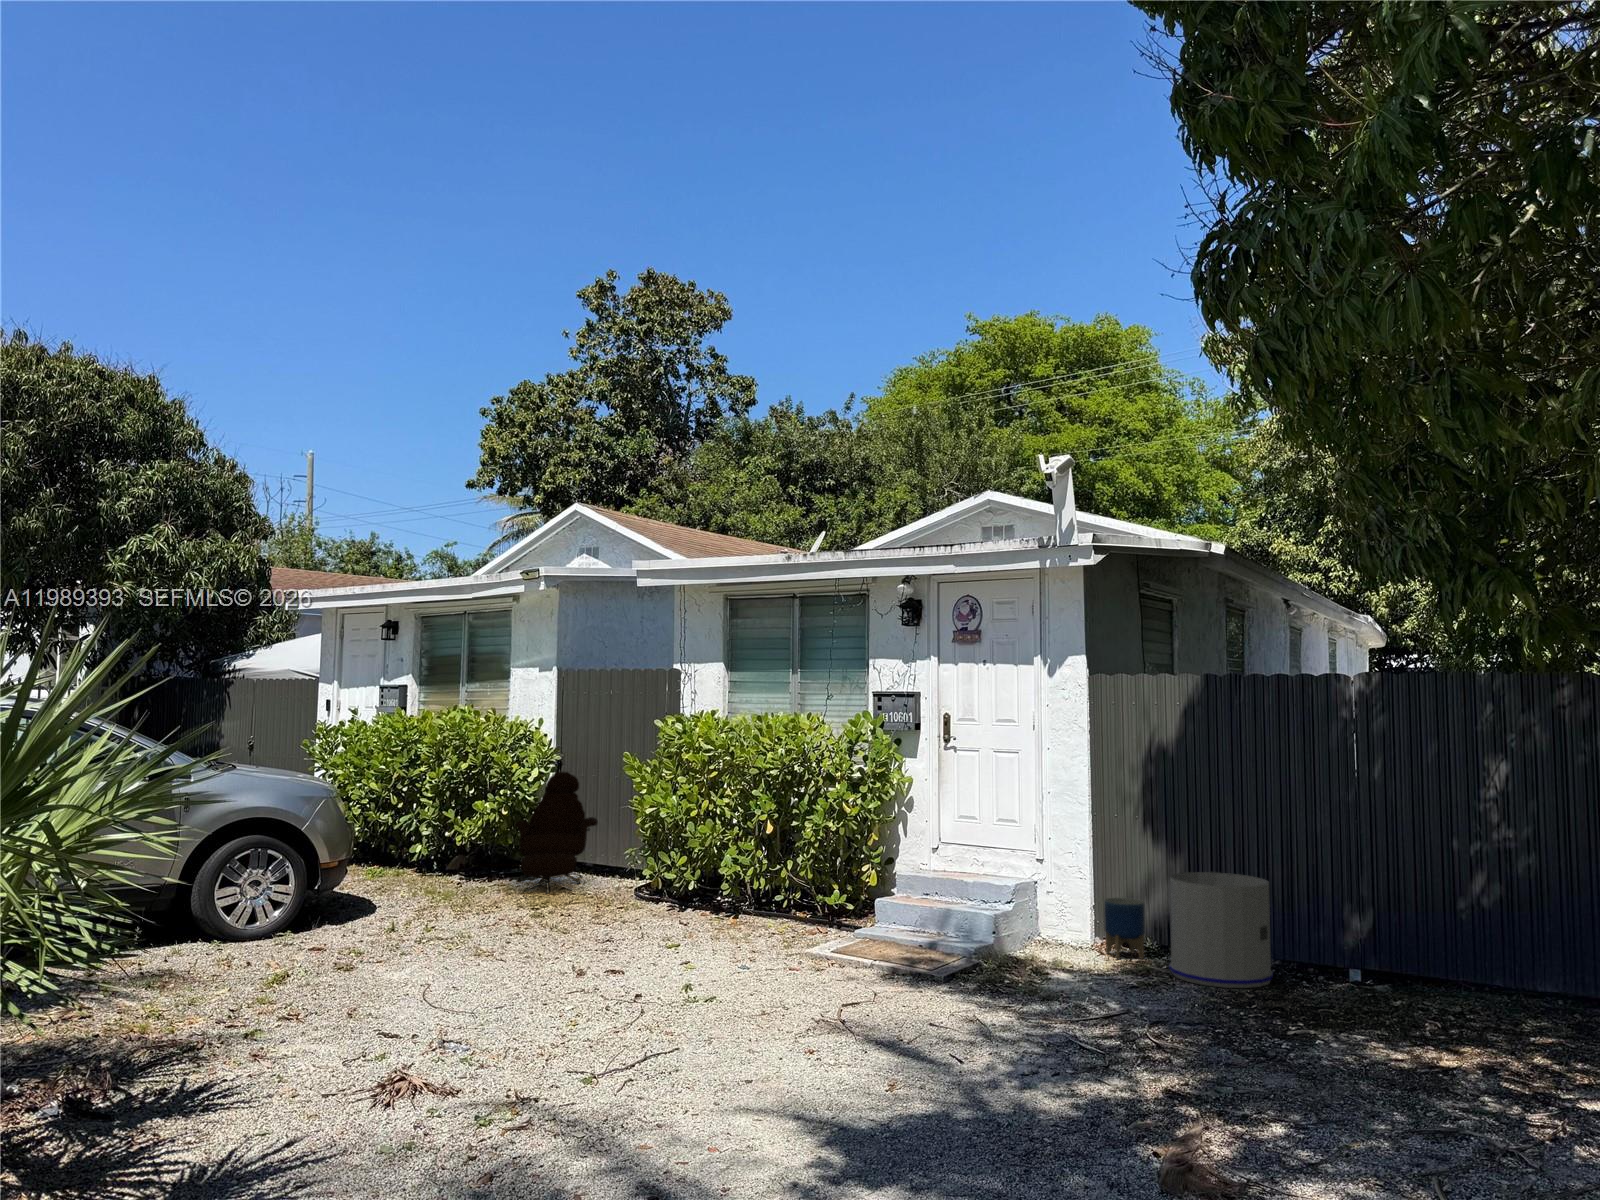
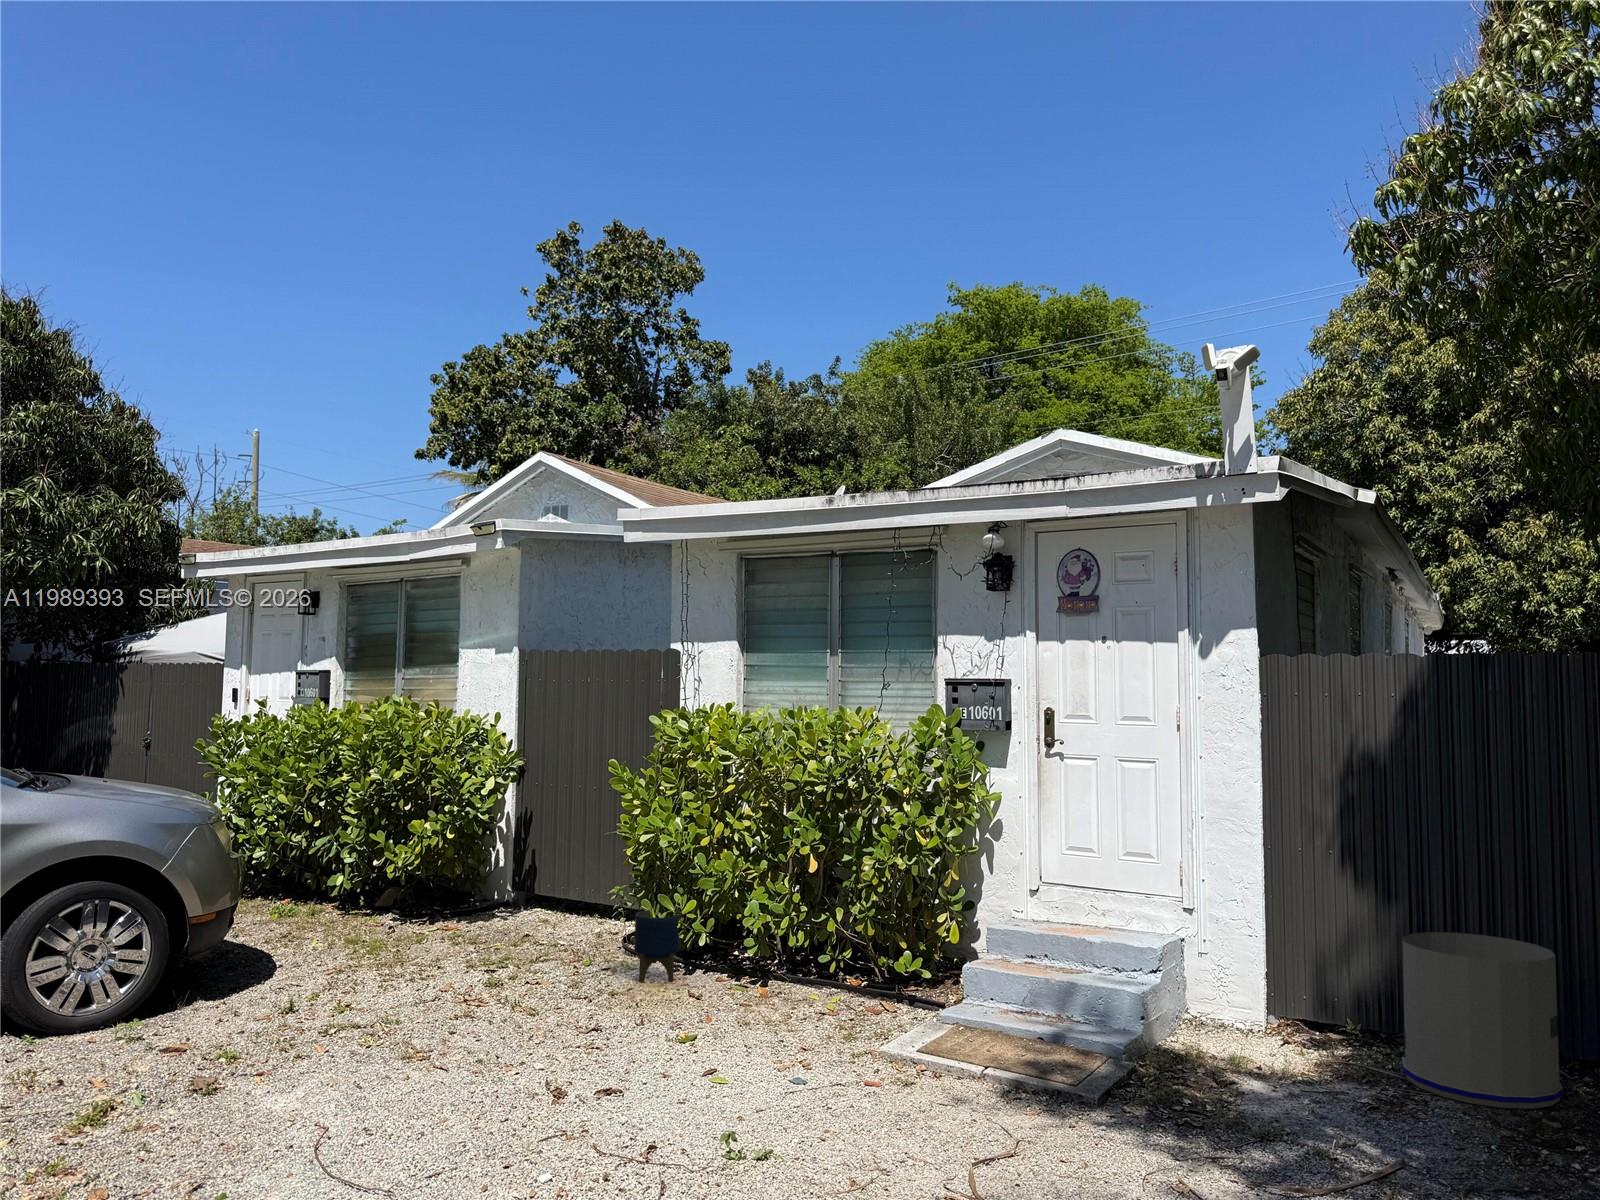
lounge chair: present [515,772,598,894] -> none [459,782,572,944]
planter: present [1104,897,1145,959] -> present [635,910,680,982]

